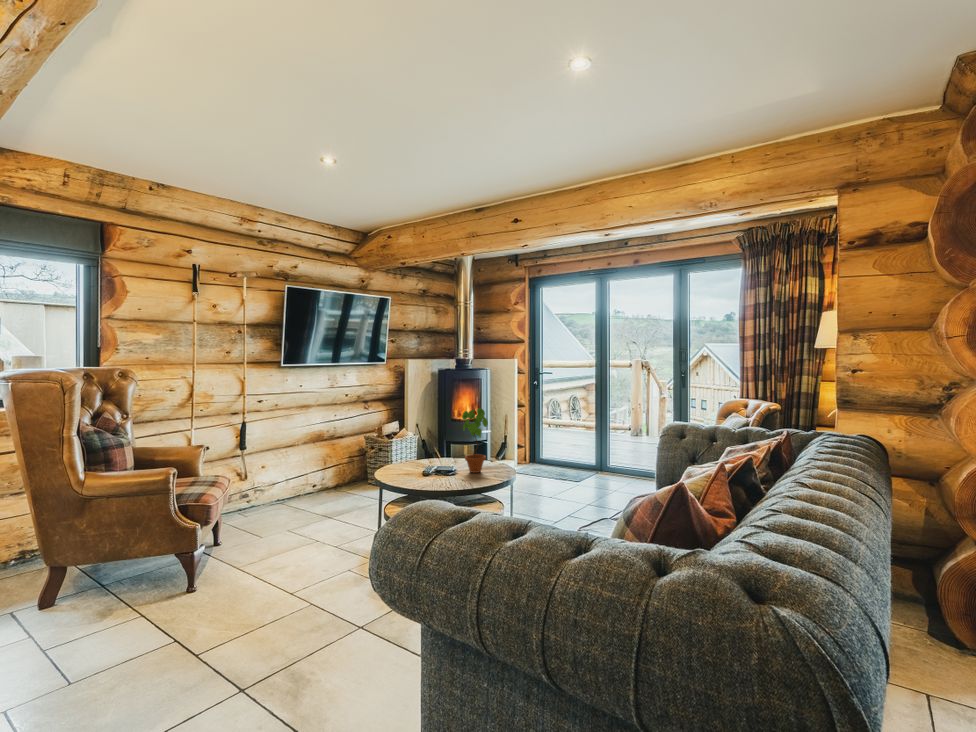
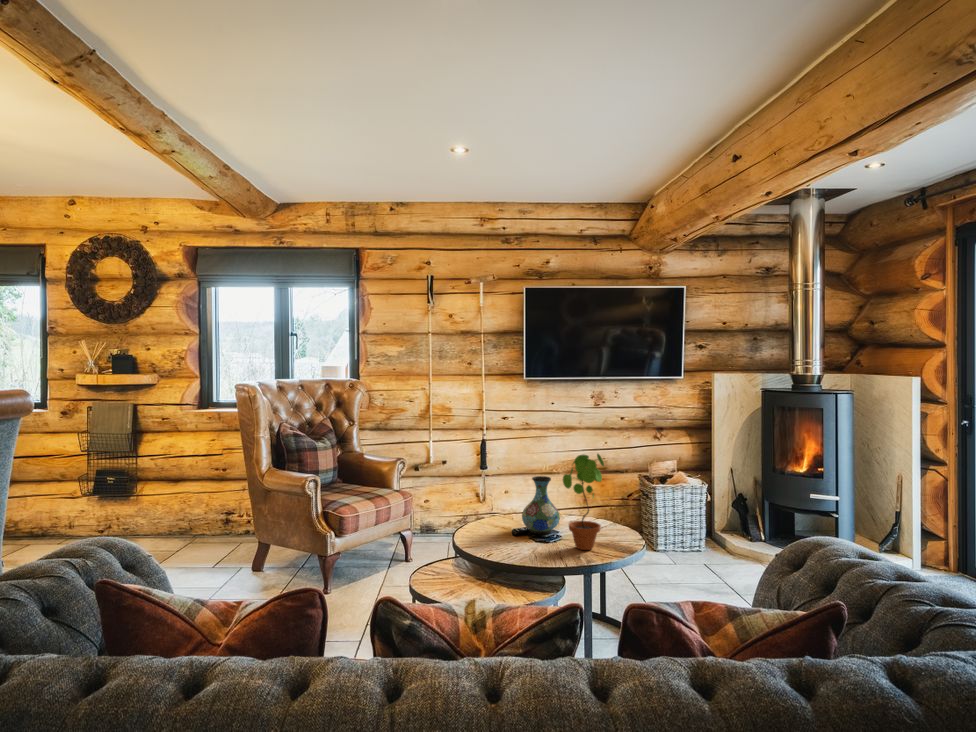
vase: none [414,431,441,473] -> present [522,476,560,534]

